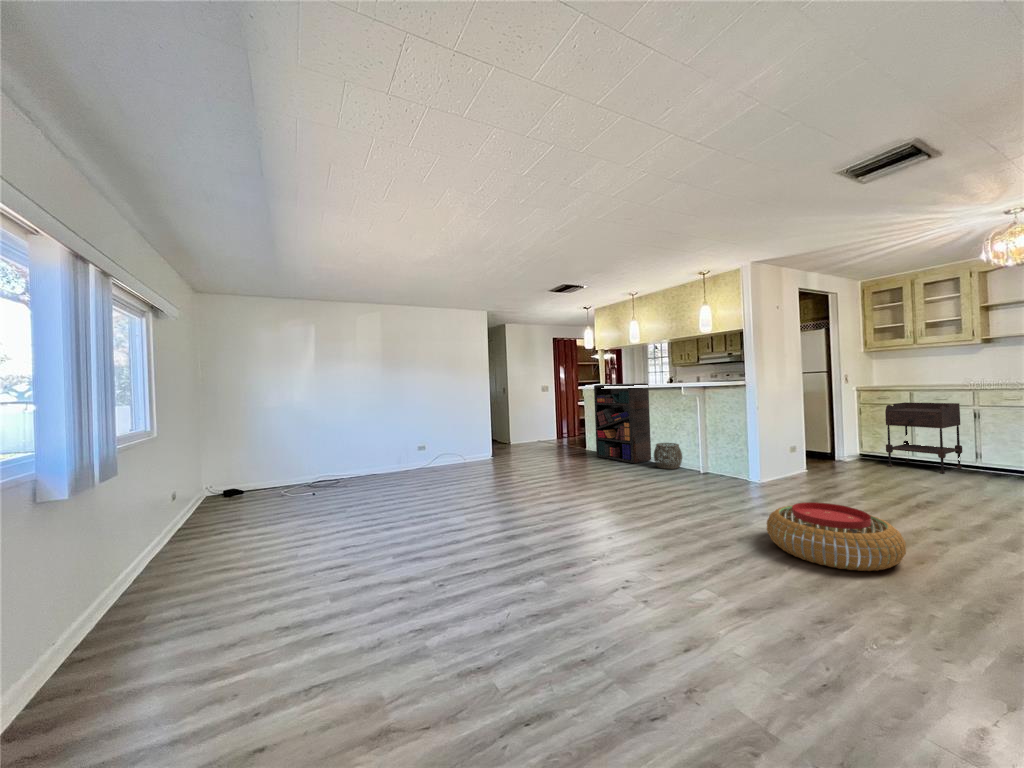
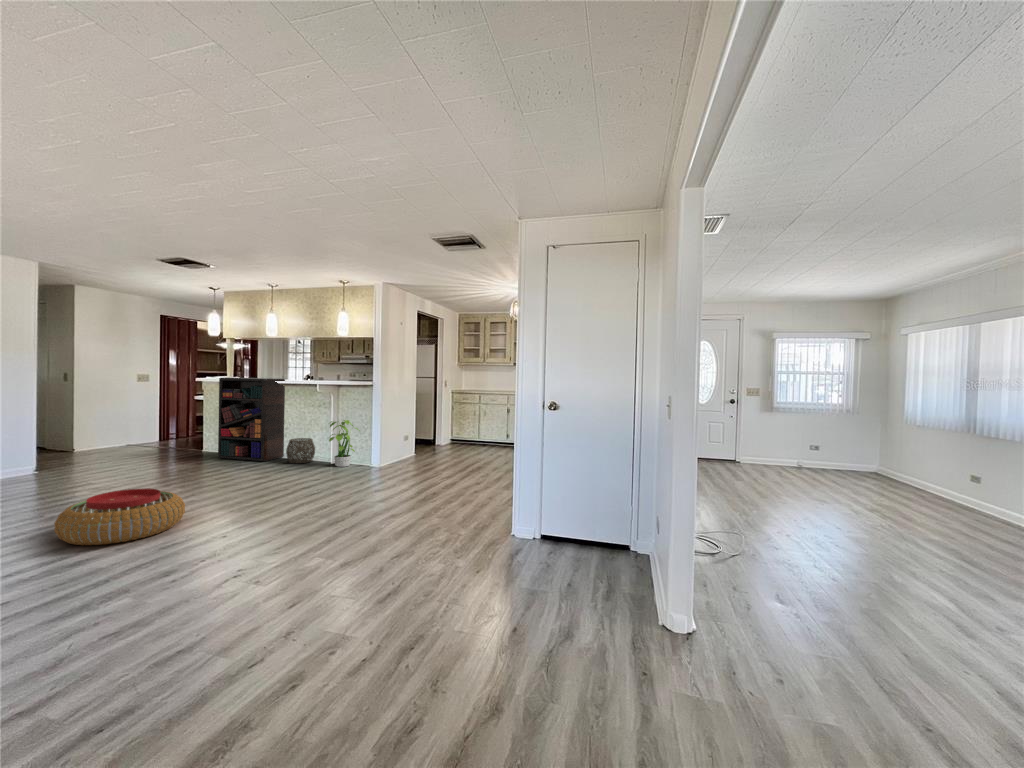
side table: present [885,402,962,474] -> none [464,402,502,449]
potted plant: none [694,424,733,478] -> present [329,420,360,467]
pouf: present [767,502,906,571] -> present [54,488,185,545]

